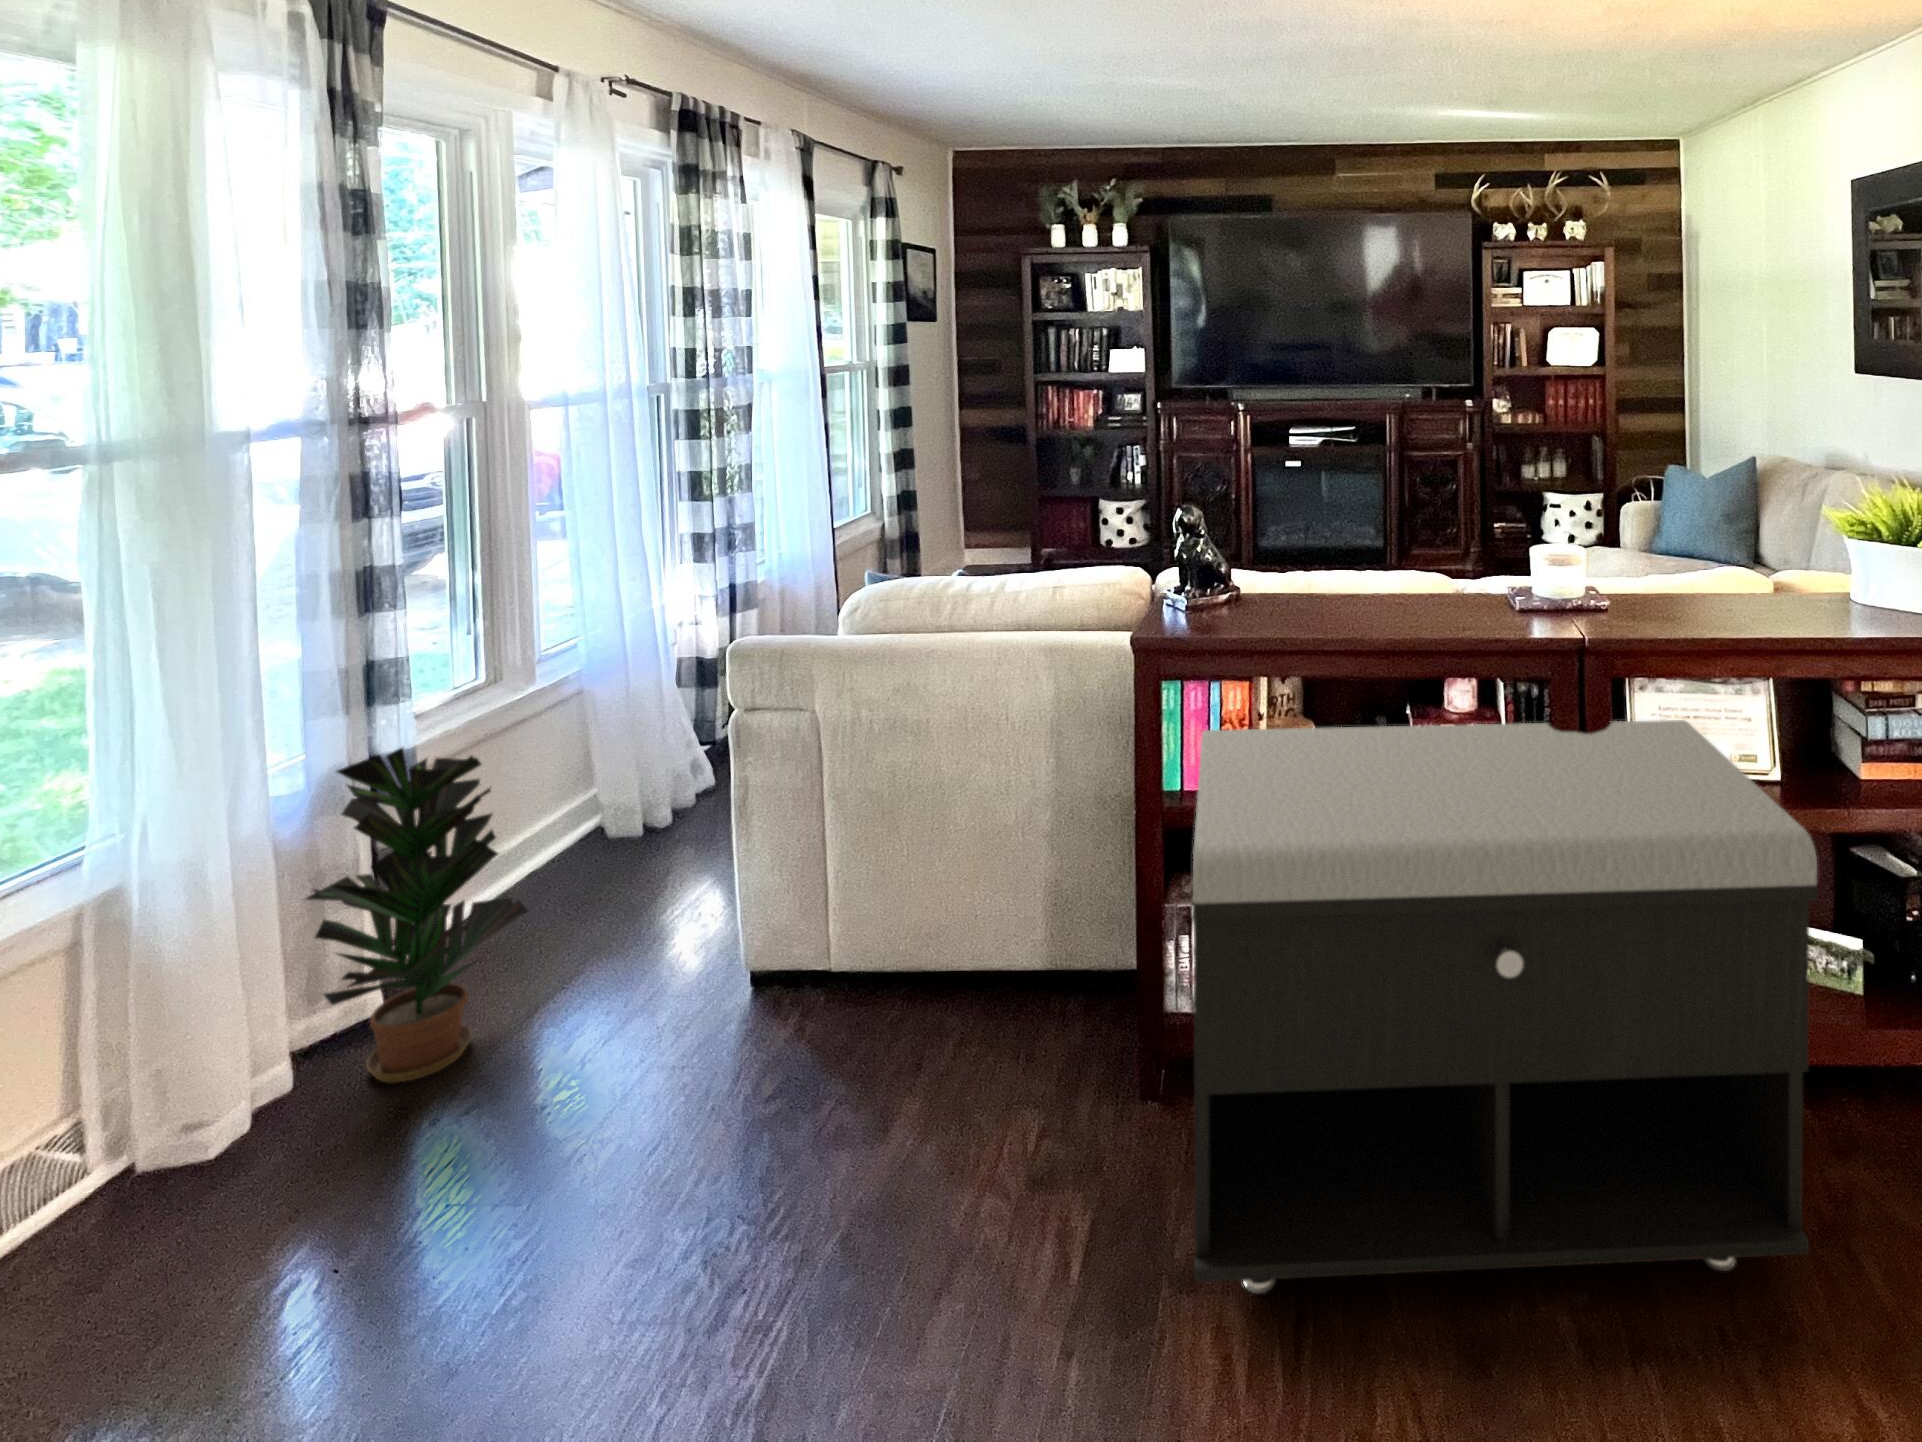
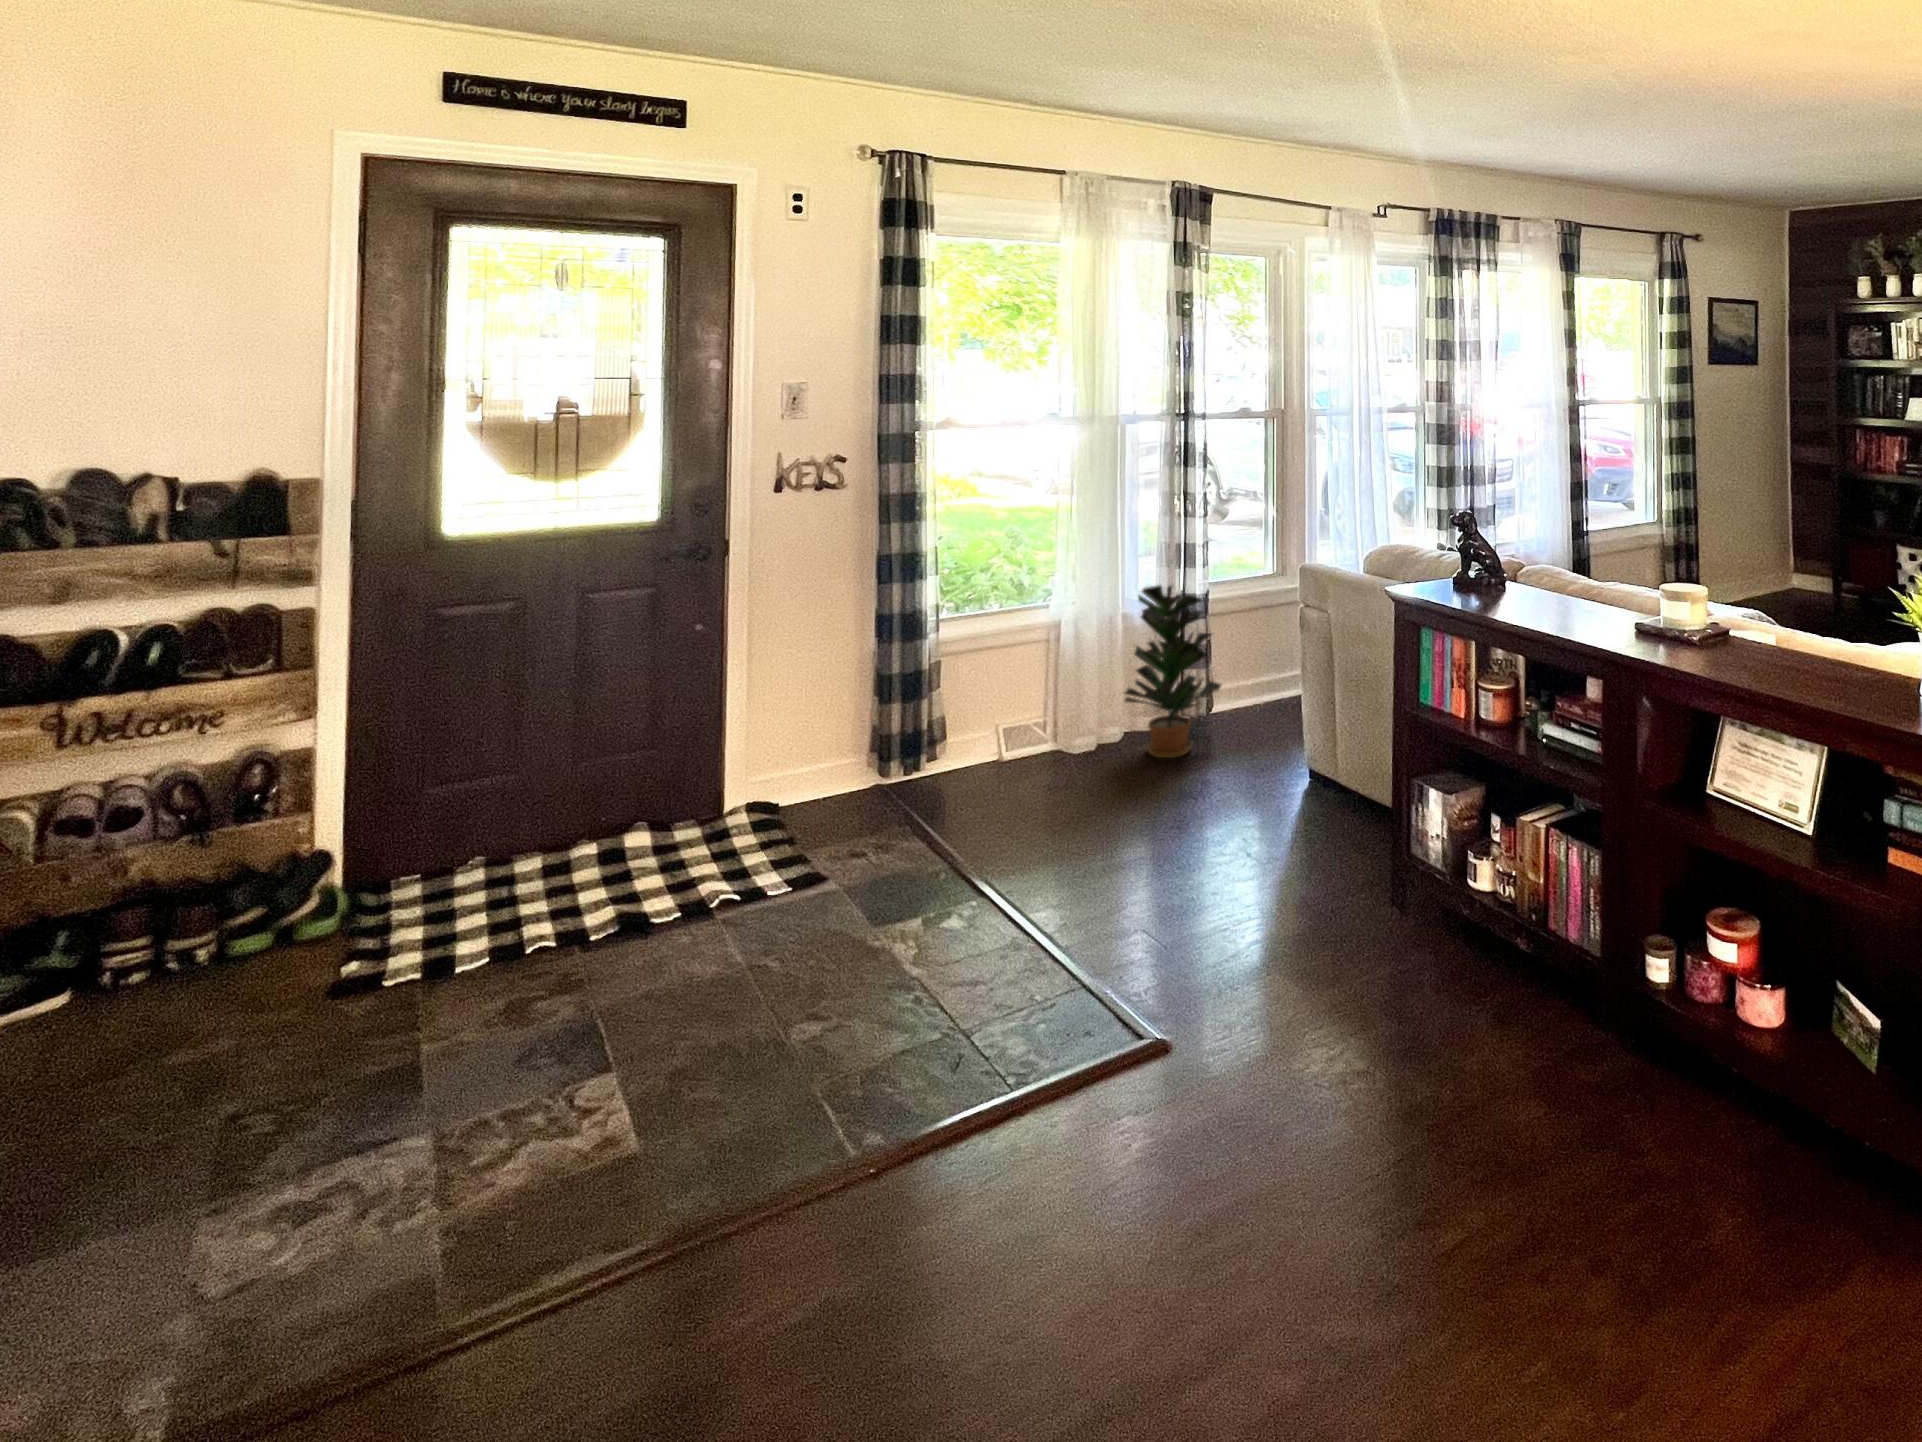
storage bench: present [1193,720,1818,1293] -> none [1241,664,1724,1206]

